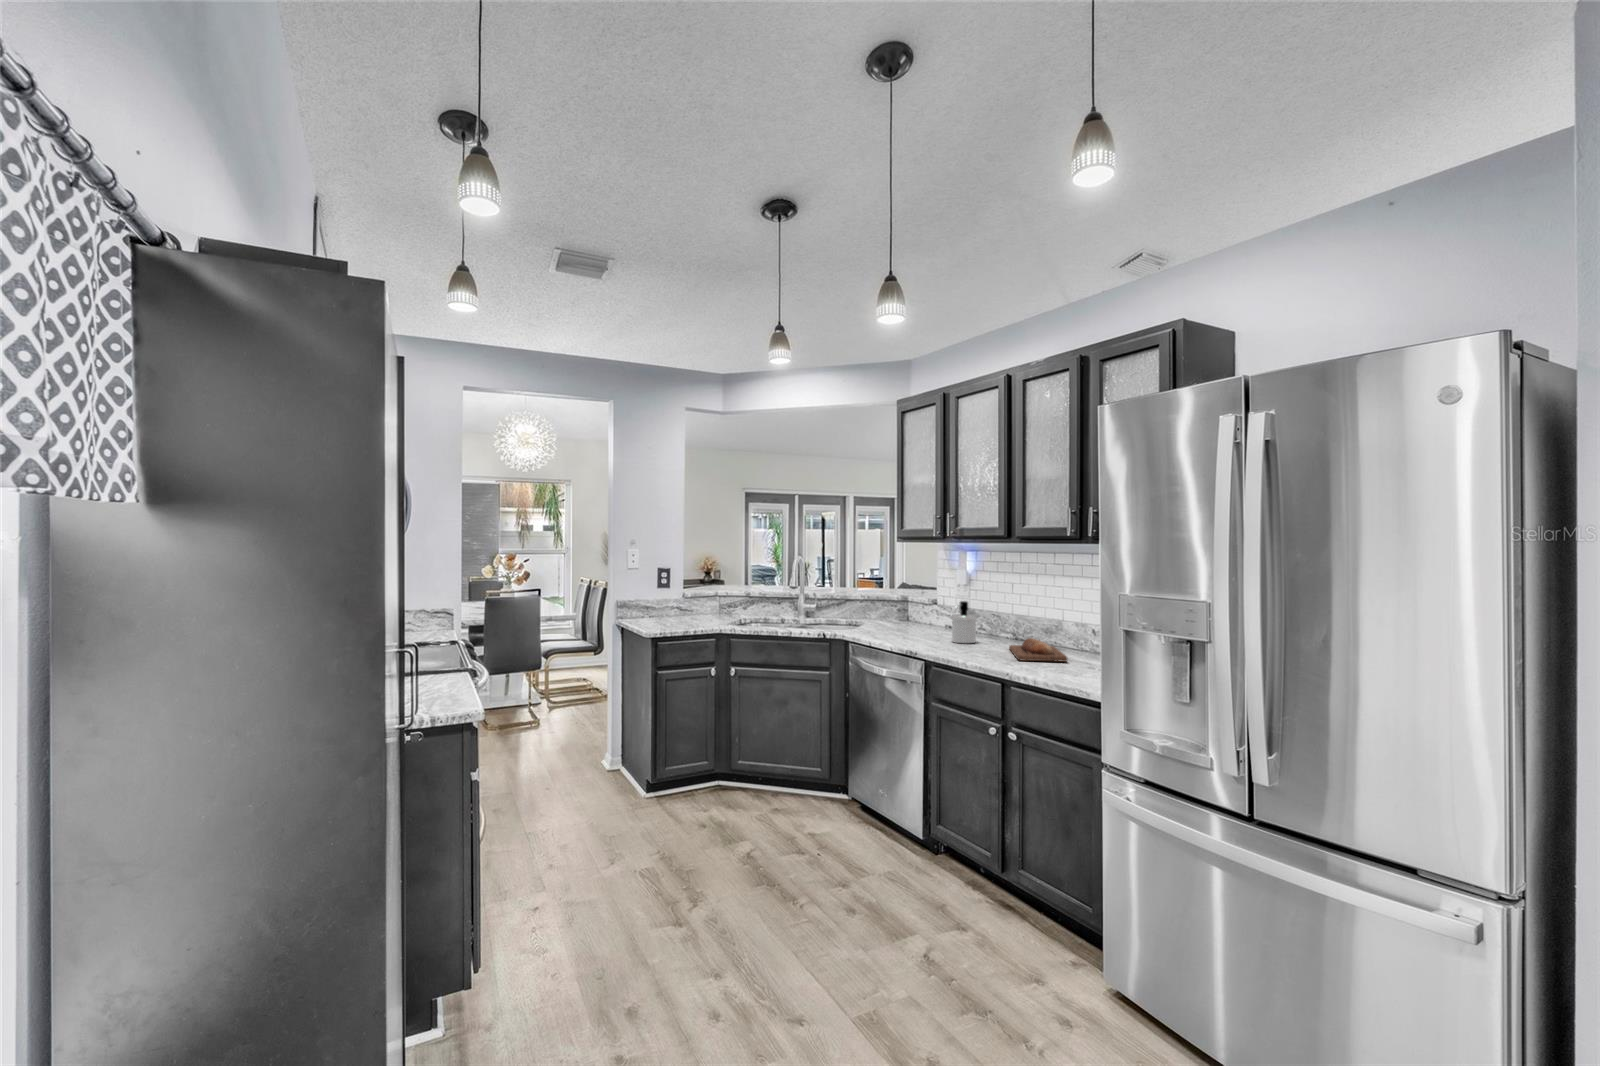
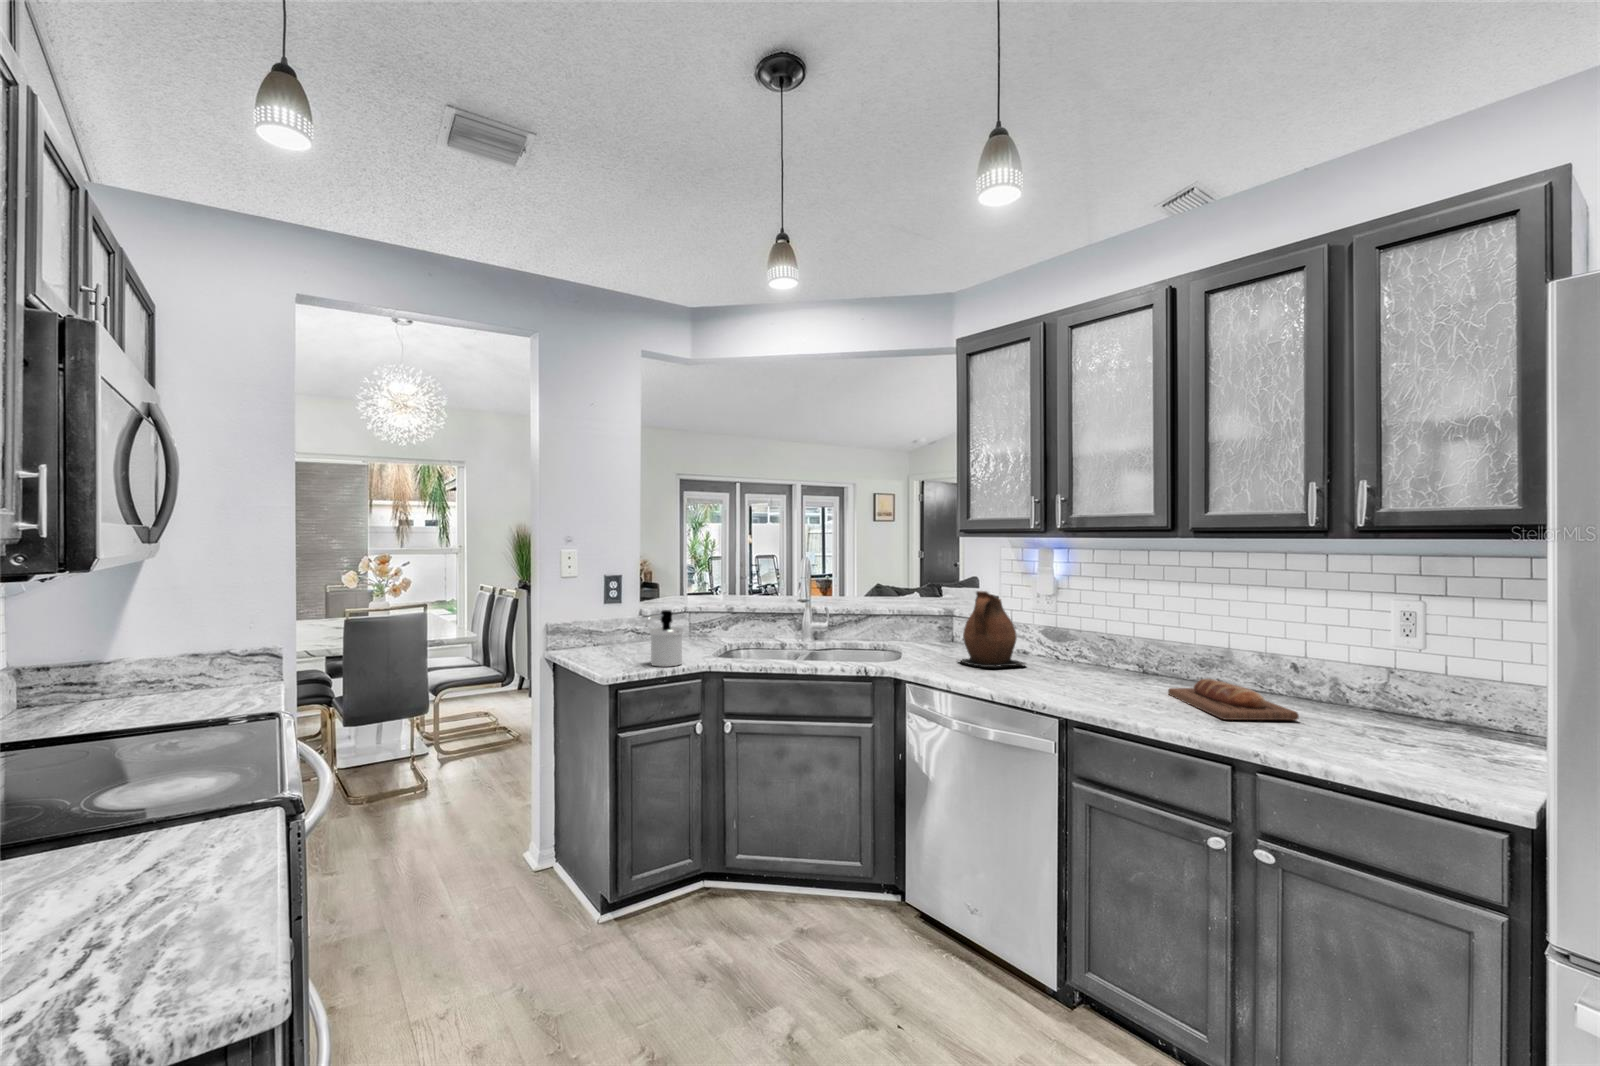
ceramic pitcher: none [889,581,938,634] -> present [961,591,1026,667]
soap dispenser: present [951,601,977,643] -> present [645,610,683,667]

